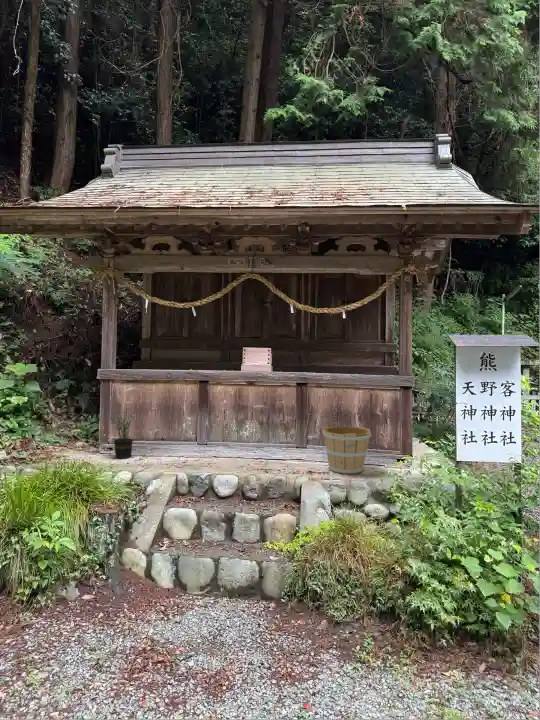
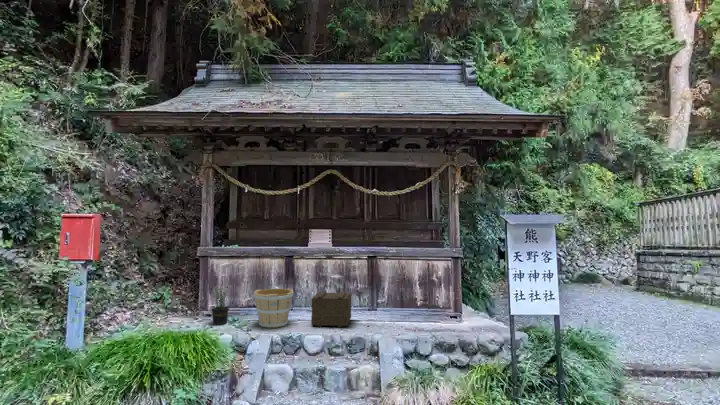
wooden crate: none [226,424,276,467] -> present [311,291,351,327]
wooden bucket: present [323,426,371,474] -> present [254,288,293,328]

